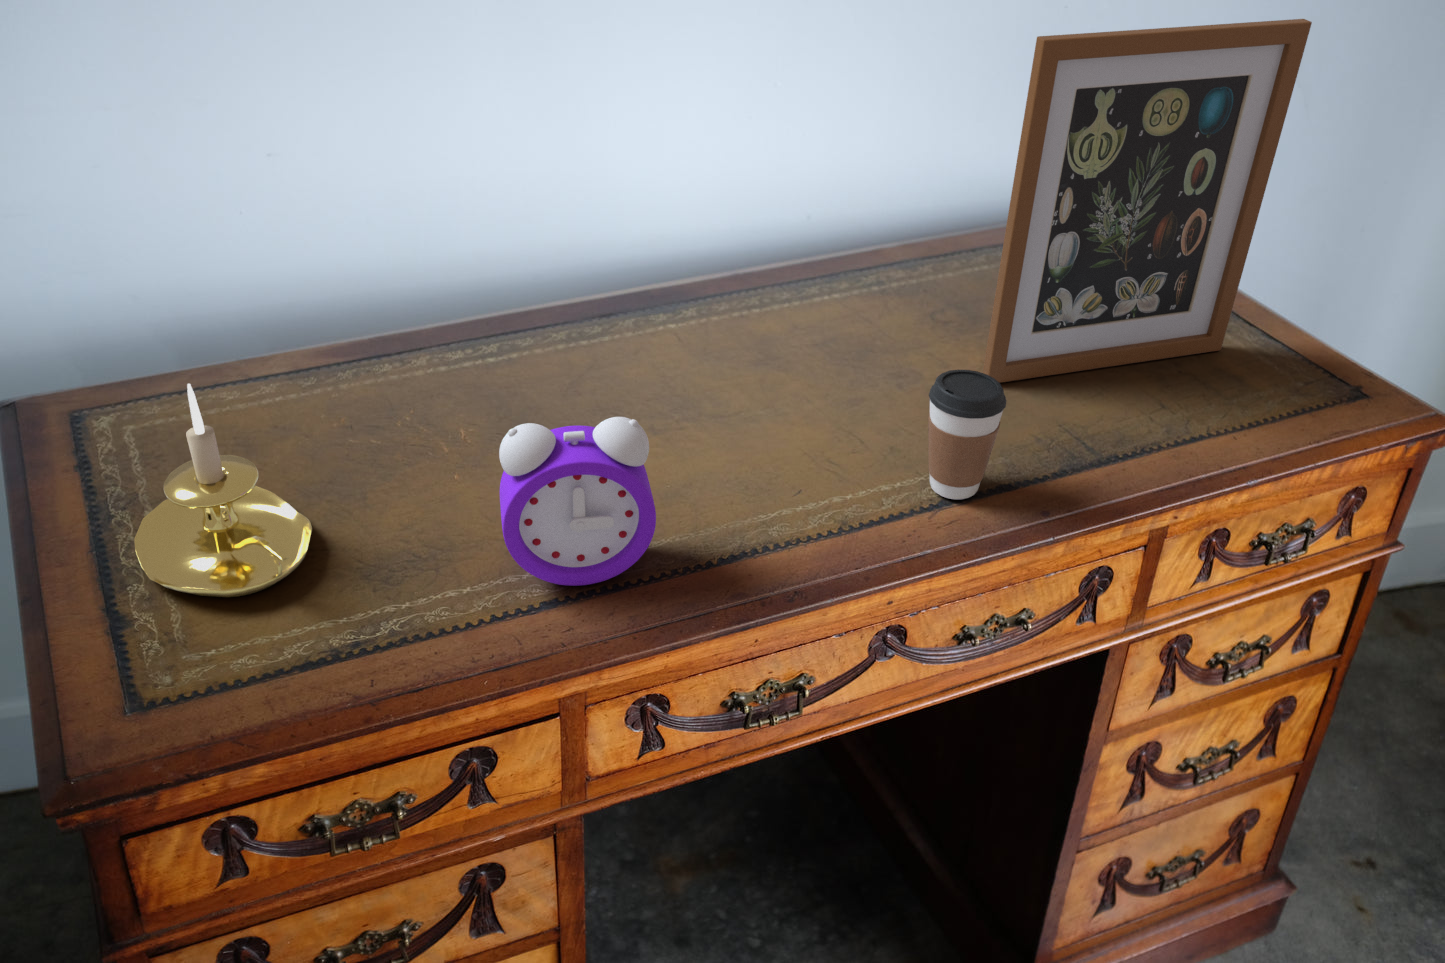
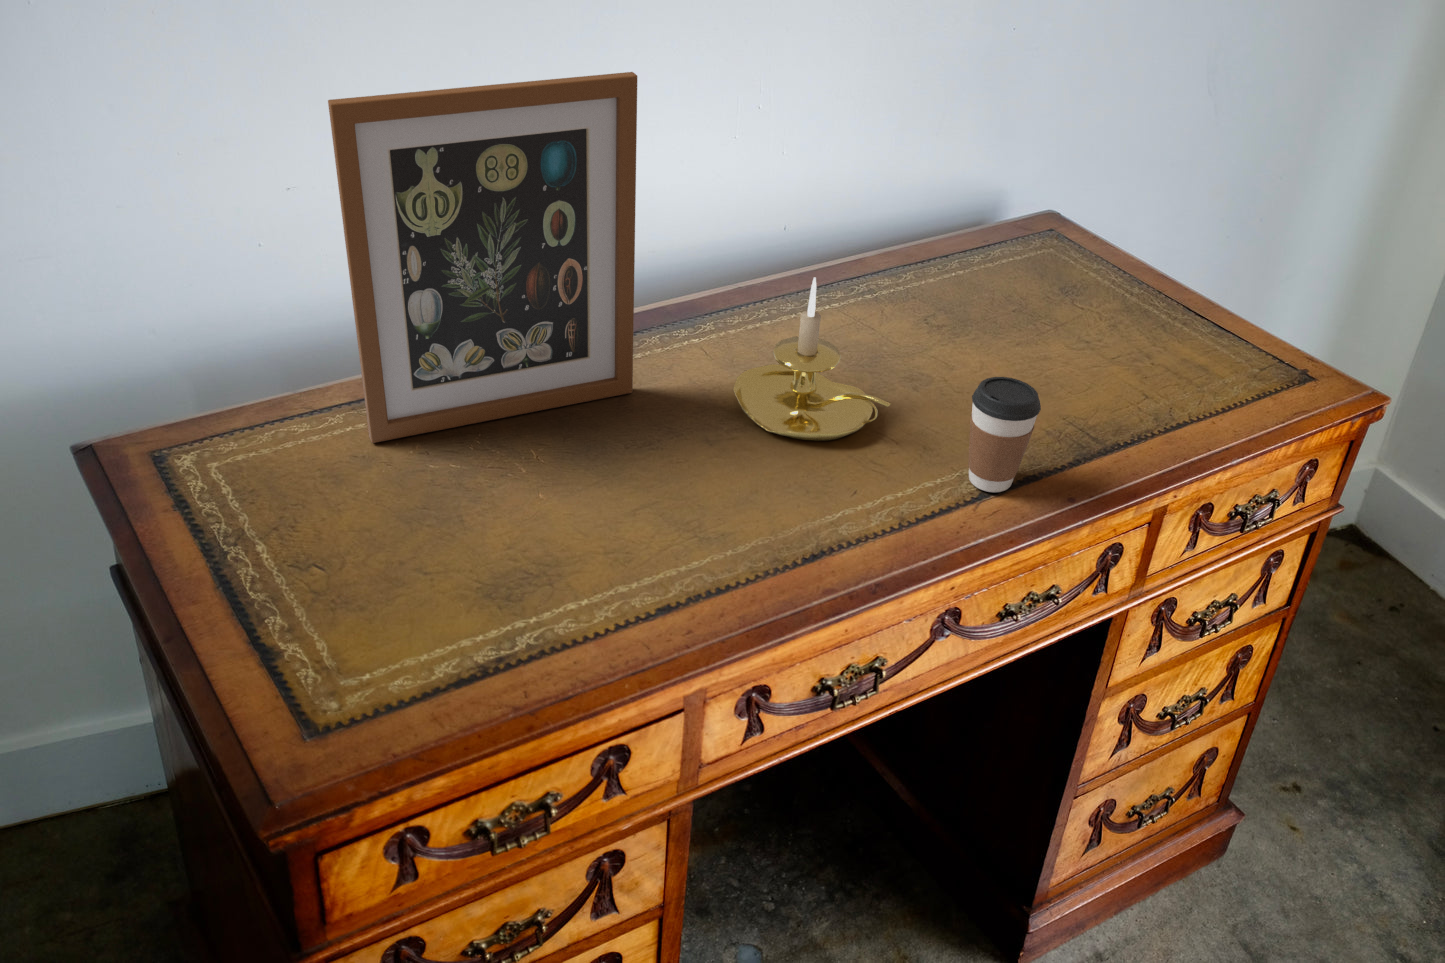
picture frame: present [983,19,1312,383] -> present [328,72,637,443]
candle holder: present [134,384,312,597] -> present [733,277,891,440]
alarm clock: present [499,417,656,586] -> none [611,437,759,592]

